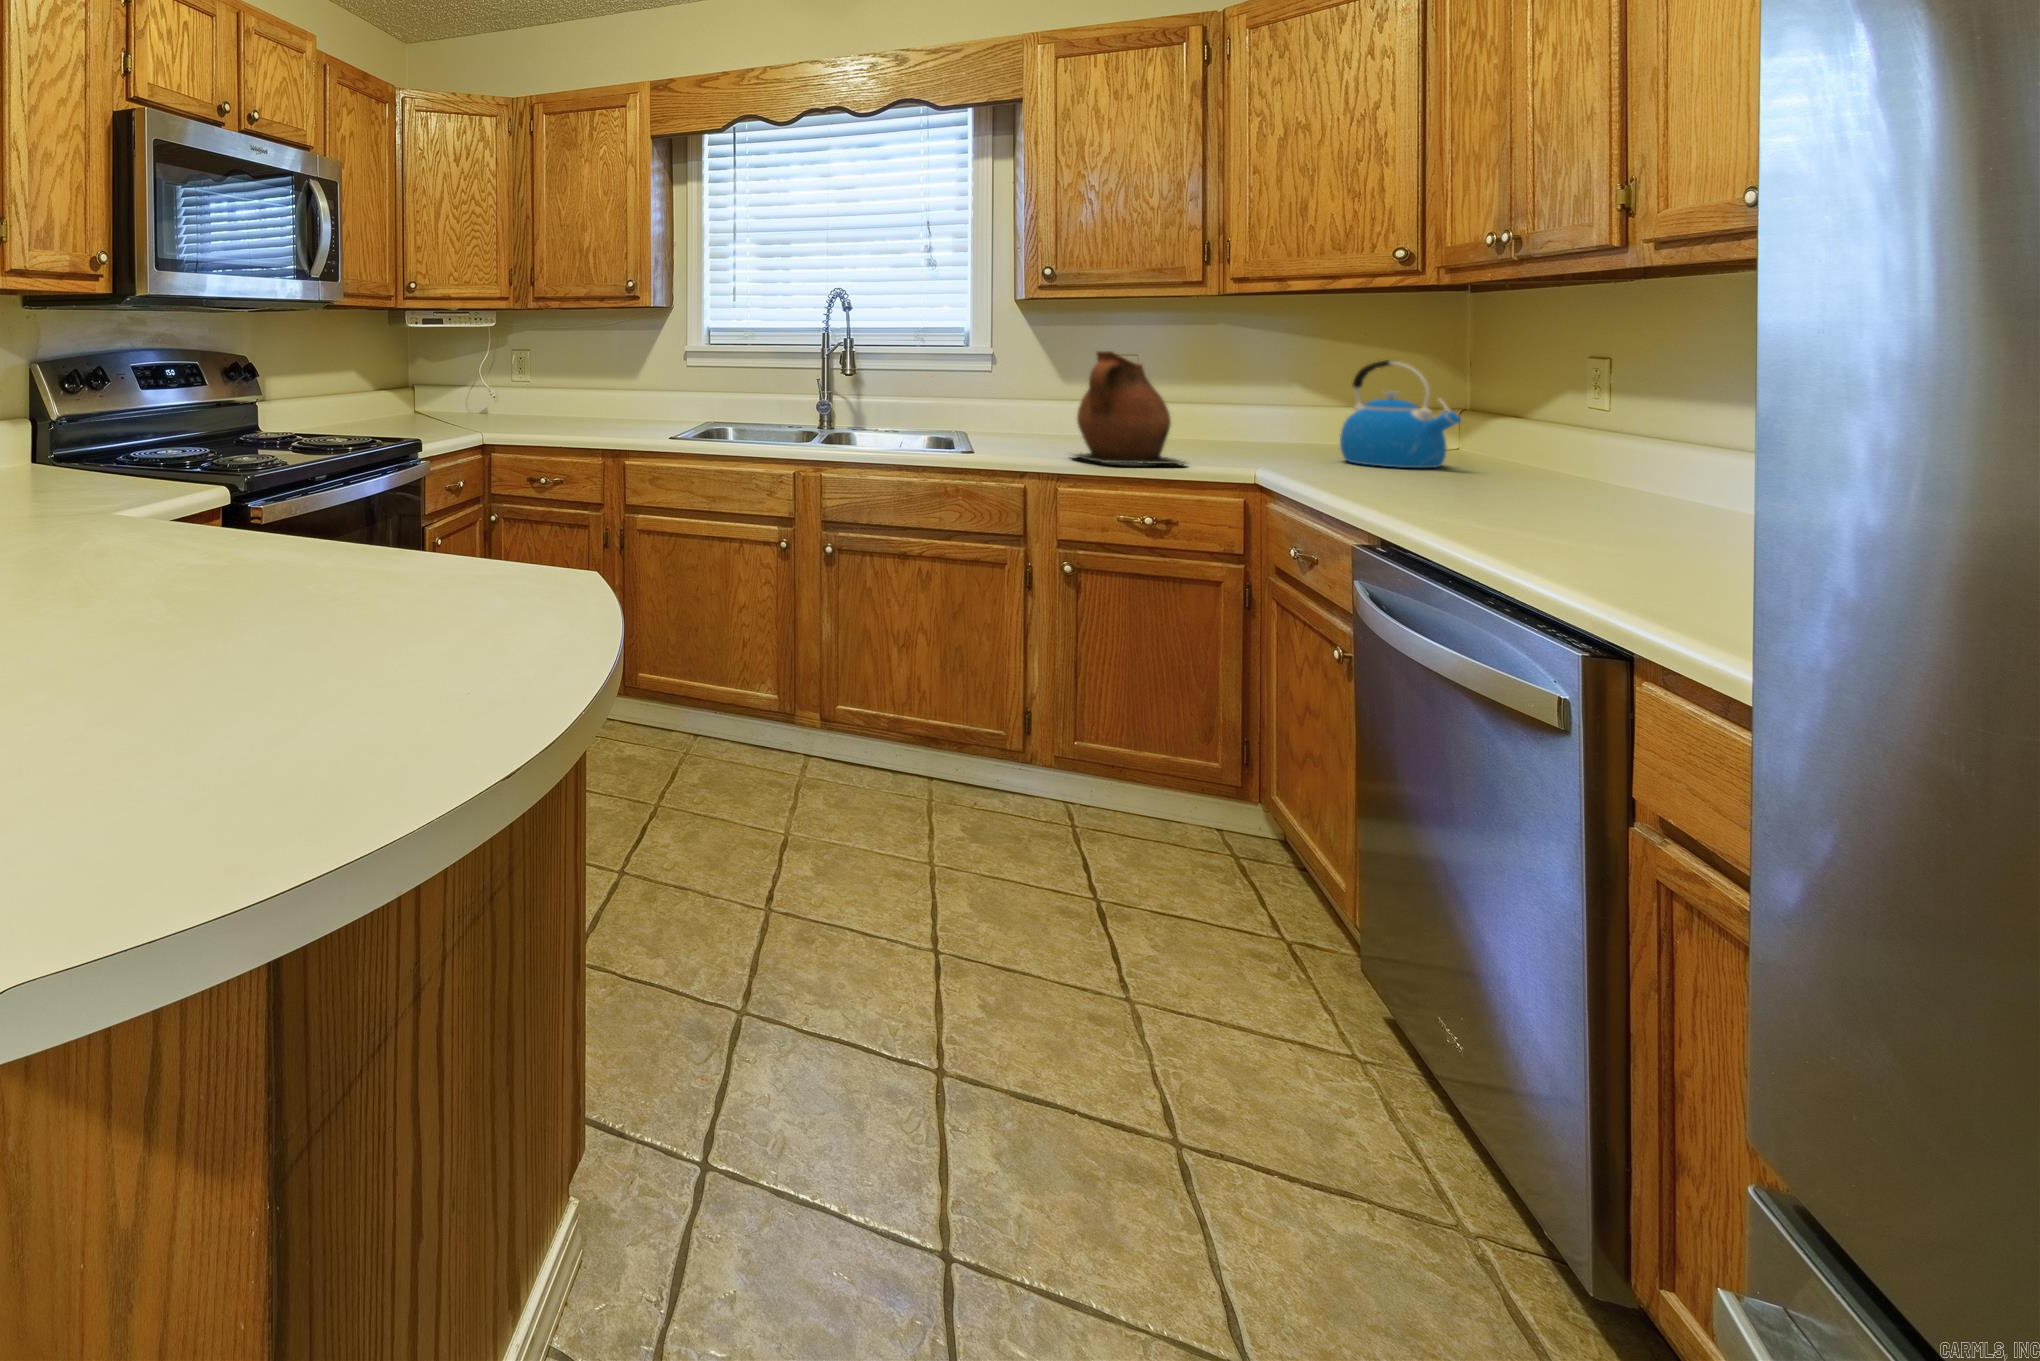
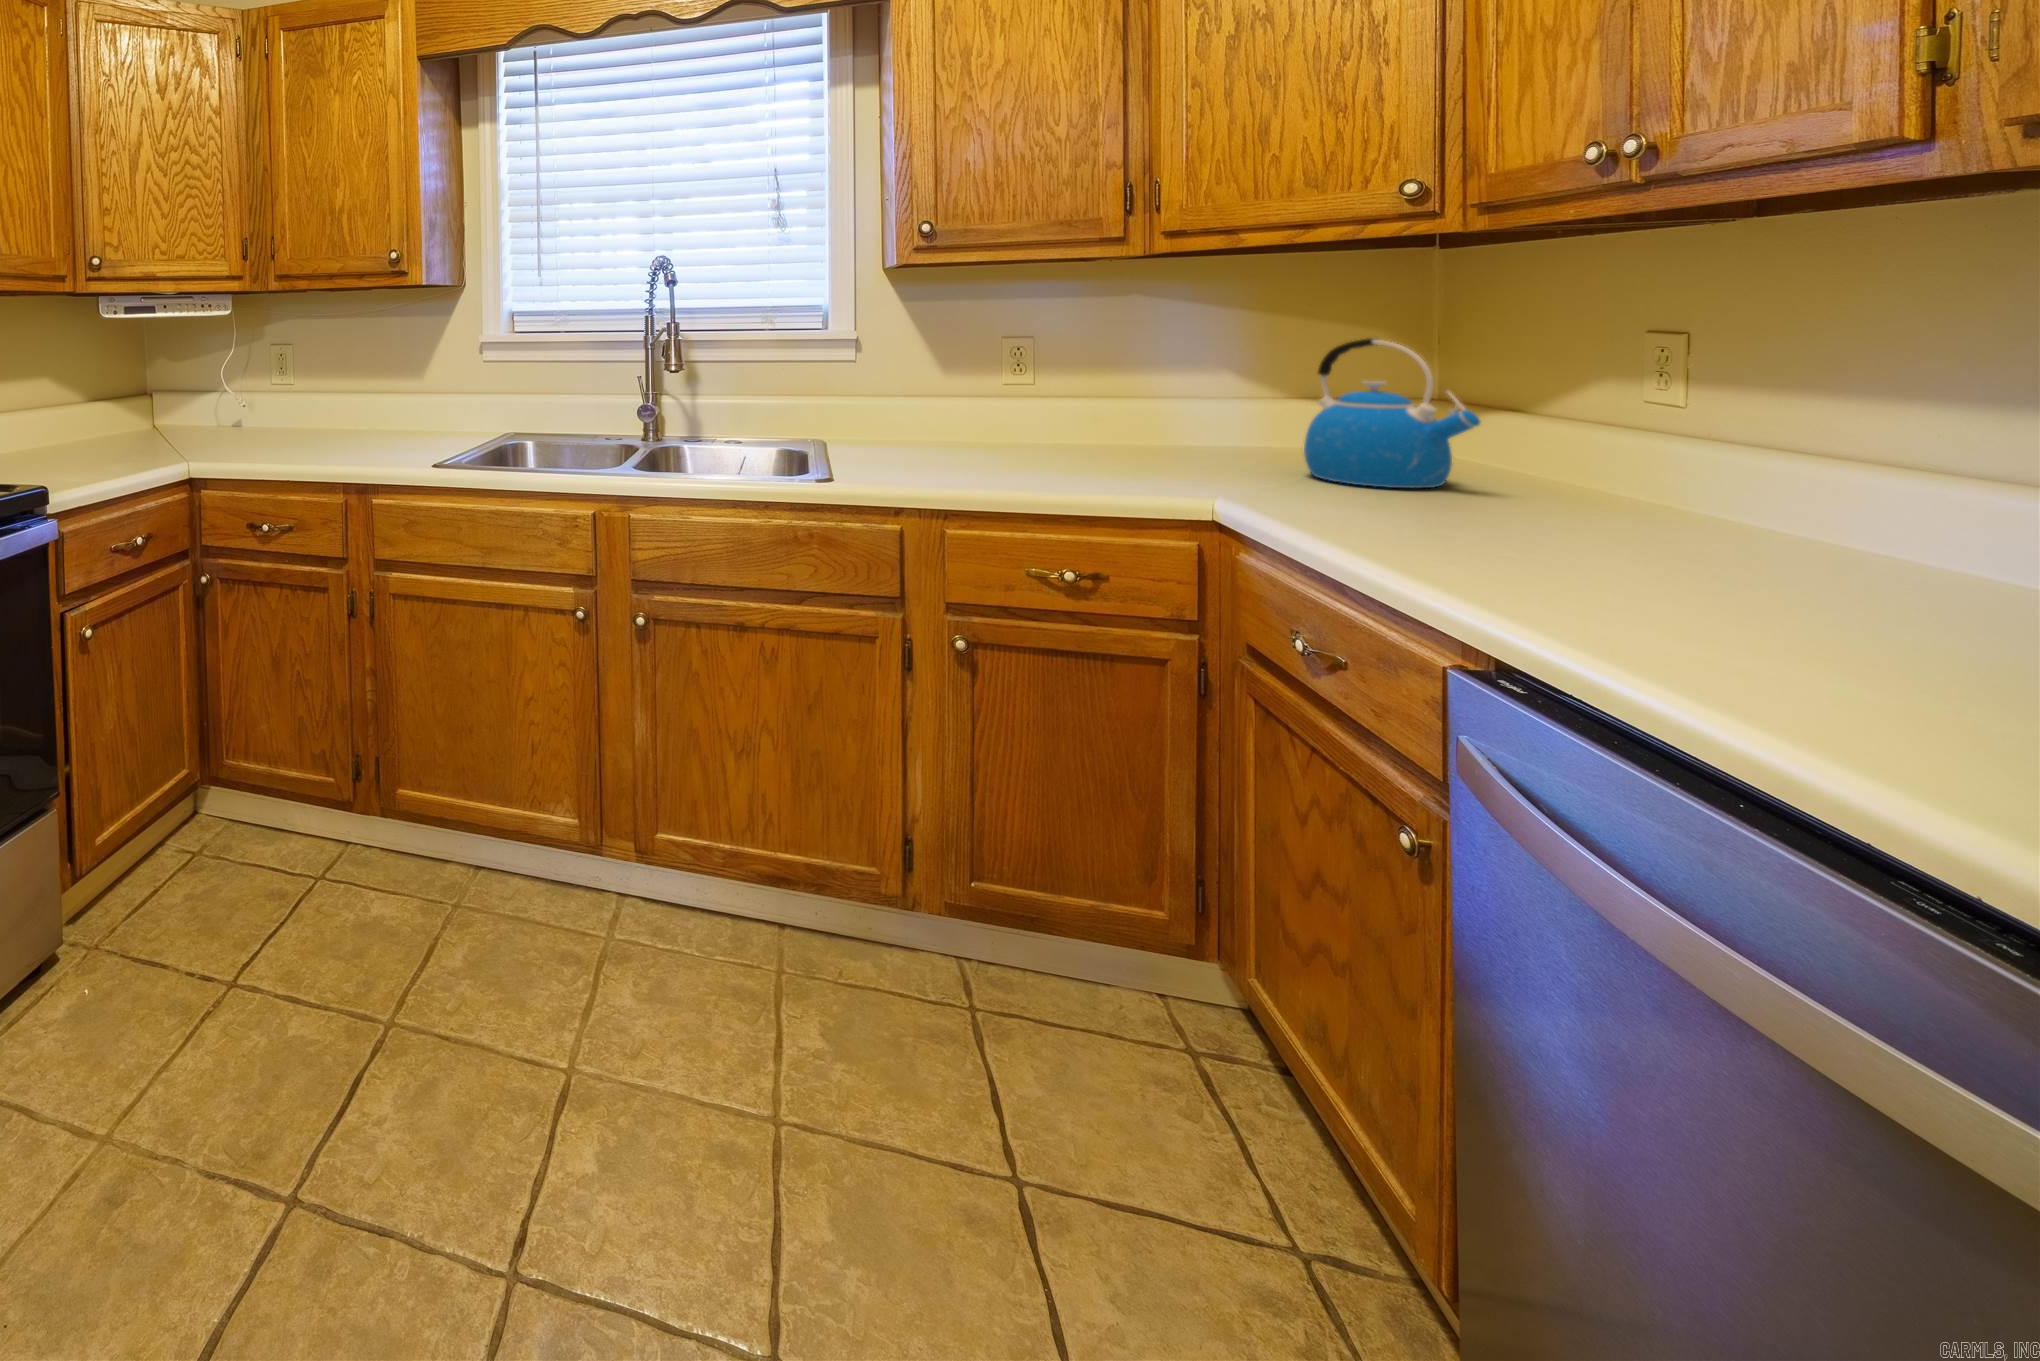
ceramic pitcher: present [1074,351,1185,465] -> none [951,335,1120,497]

